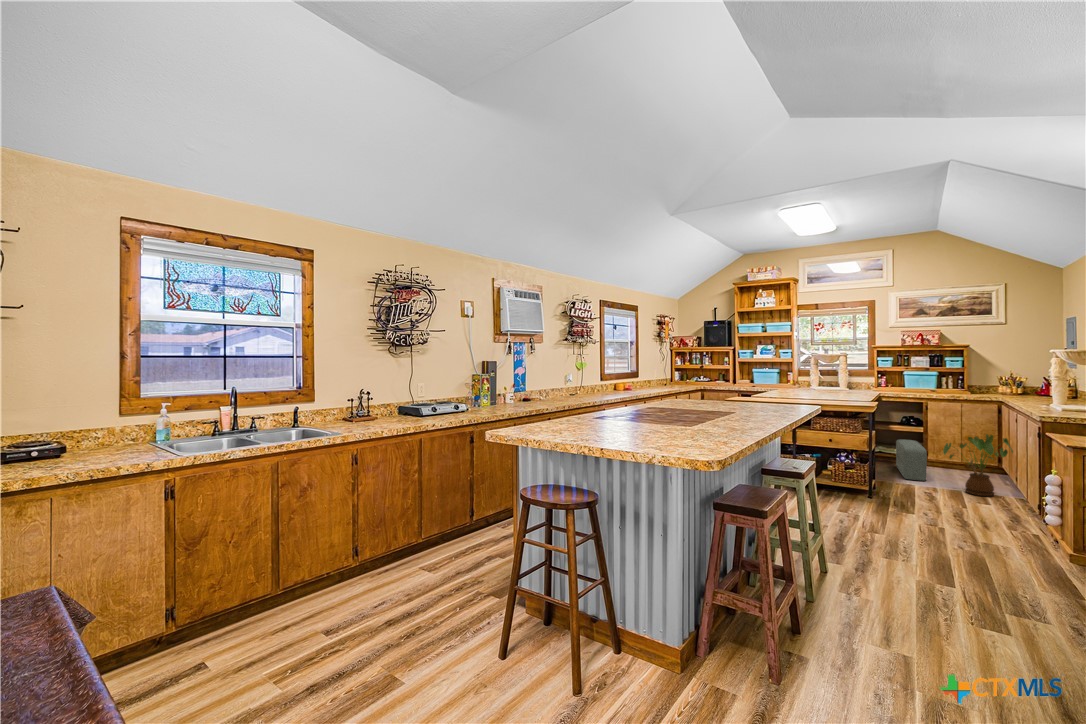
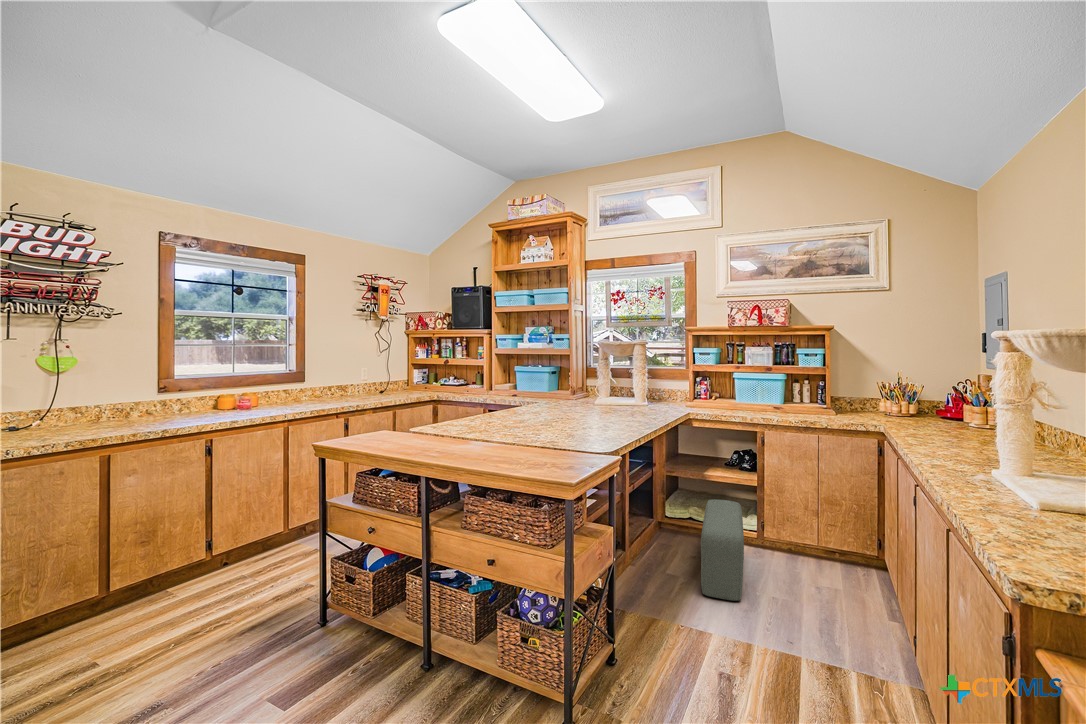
house plant: present [943,434,1013,496] -> none [763,517,908,669]

